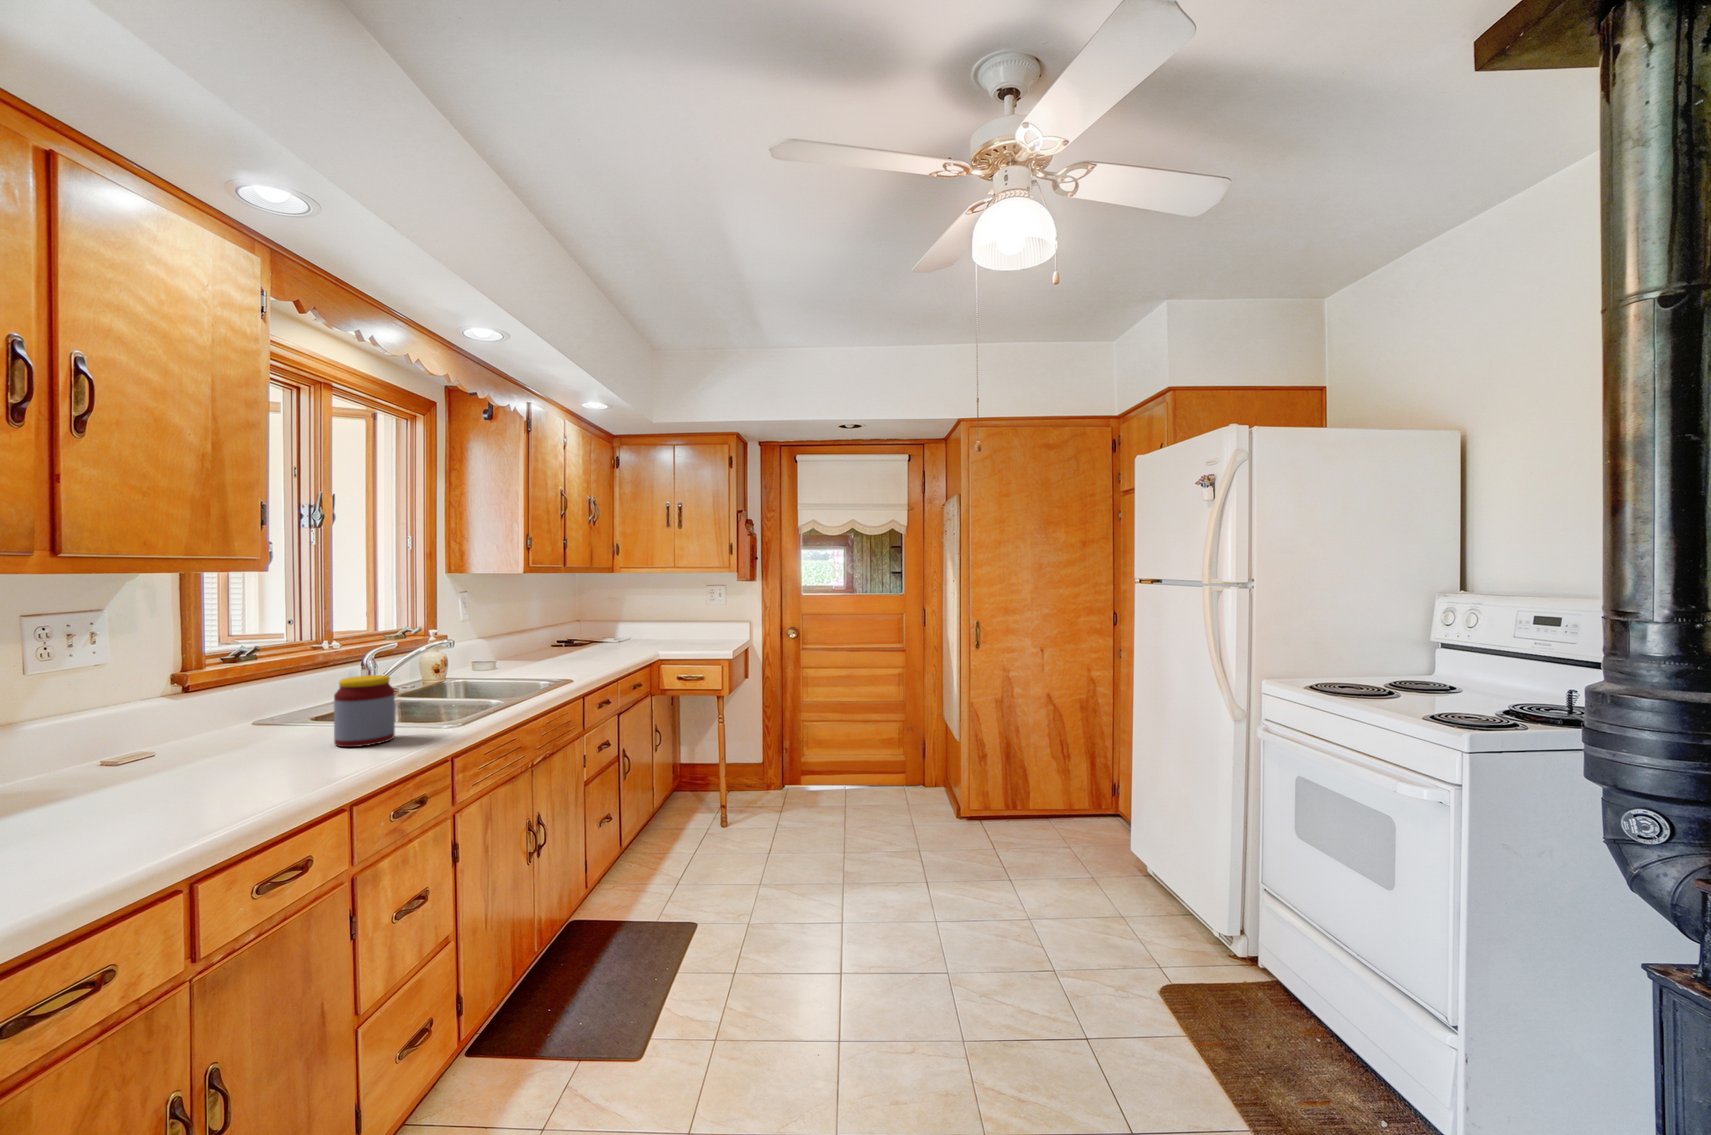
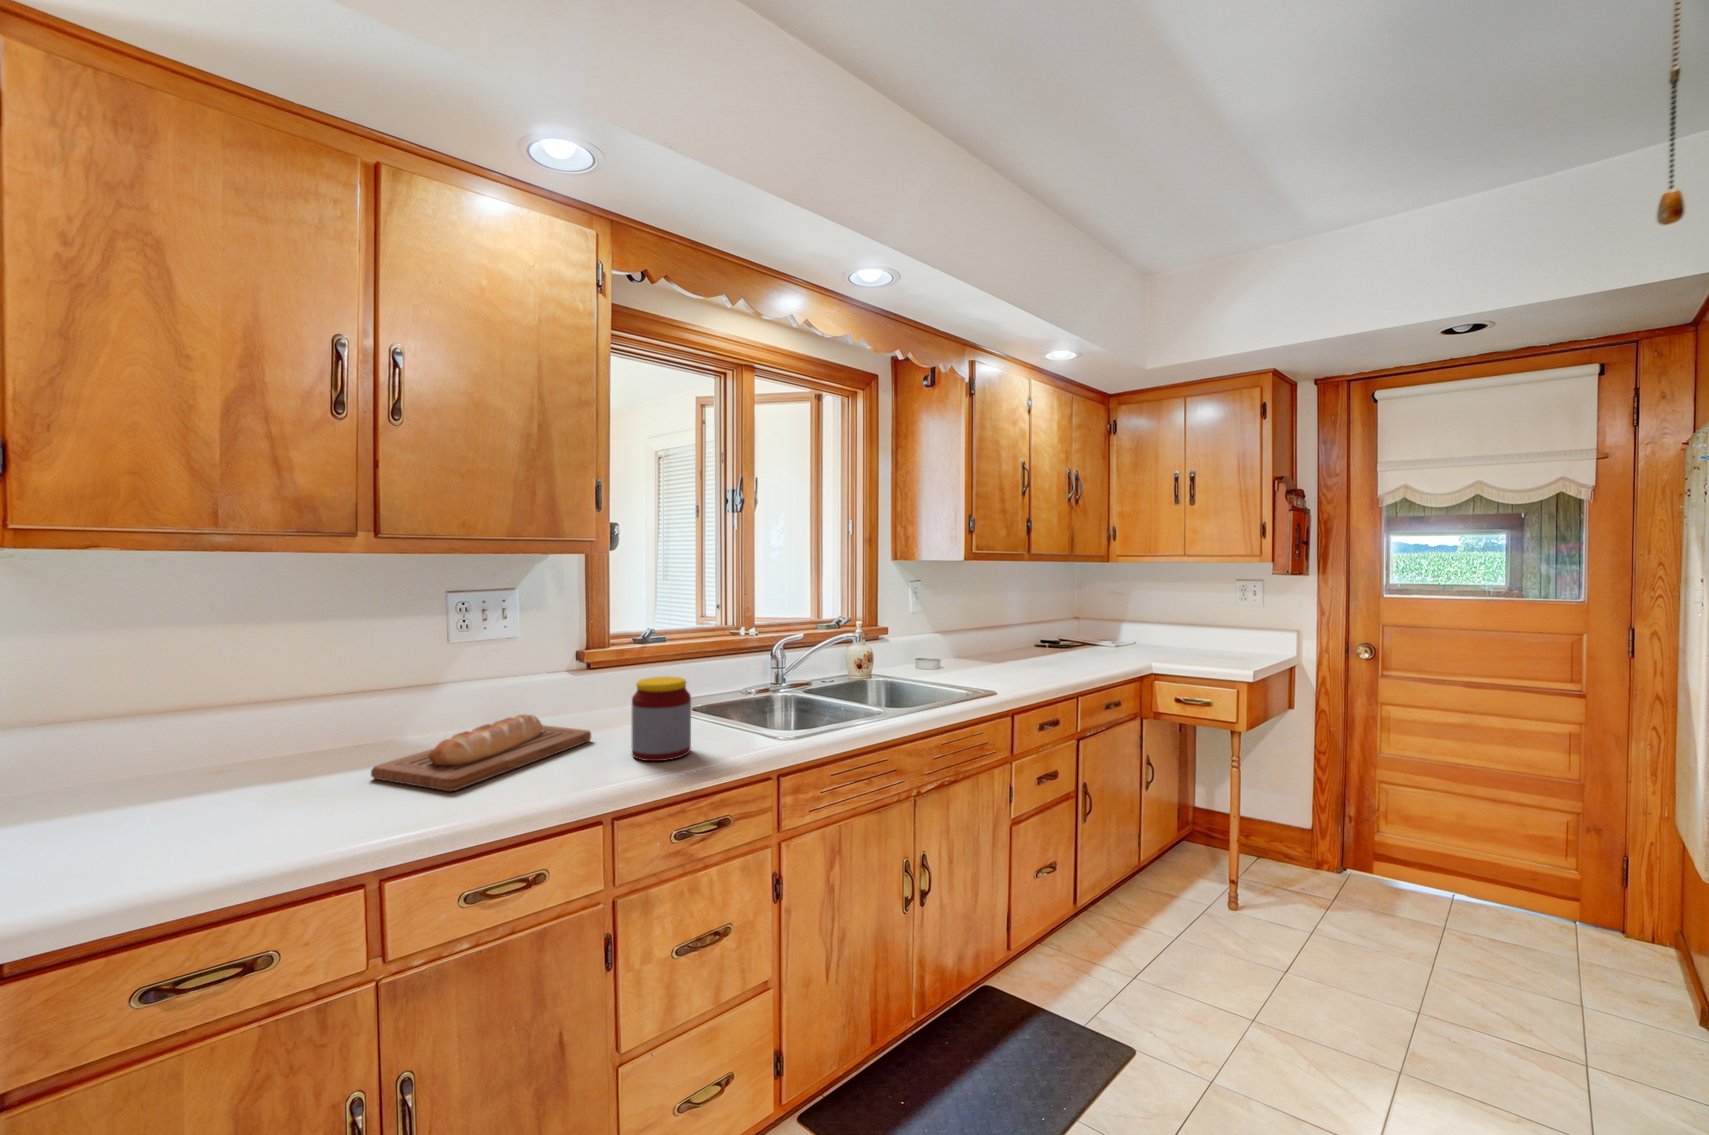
bread loaf: none [58,734,262,809] -> present [371,715,591,791]

